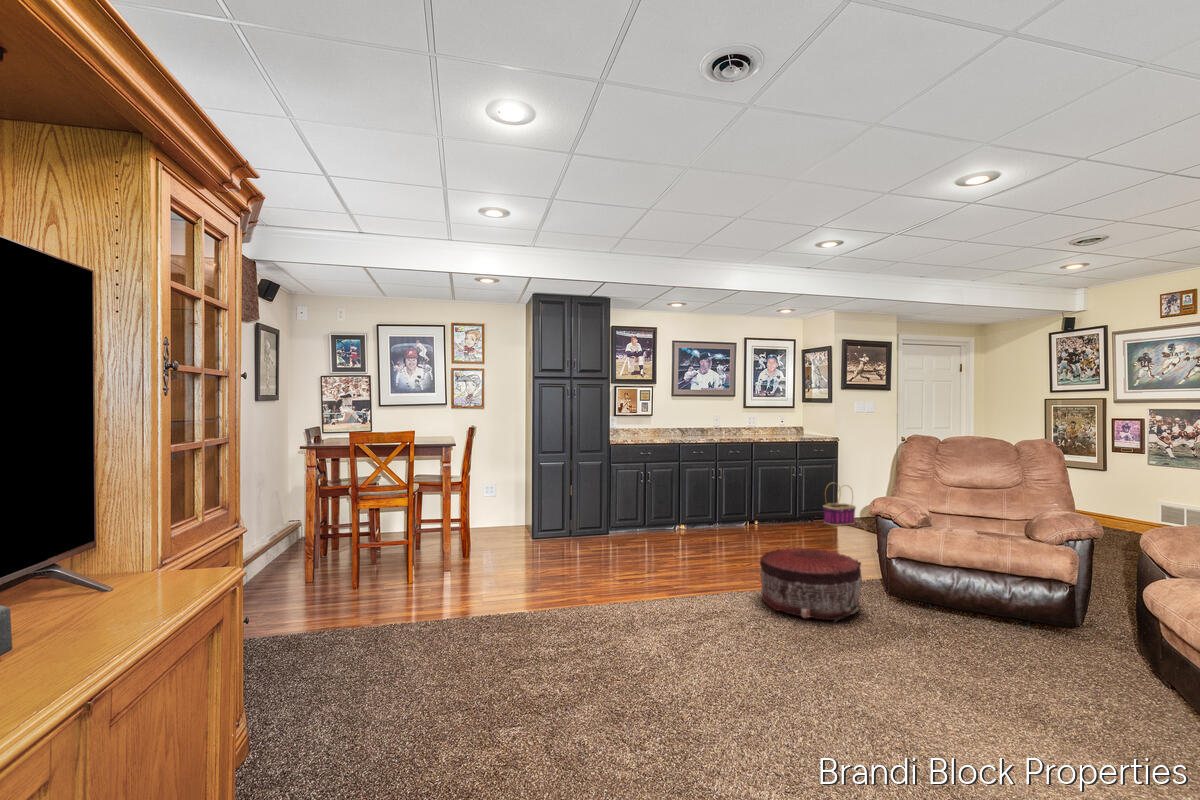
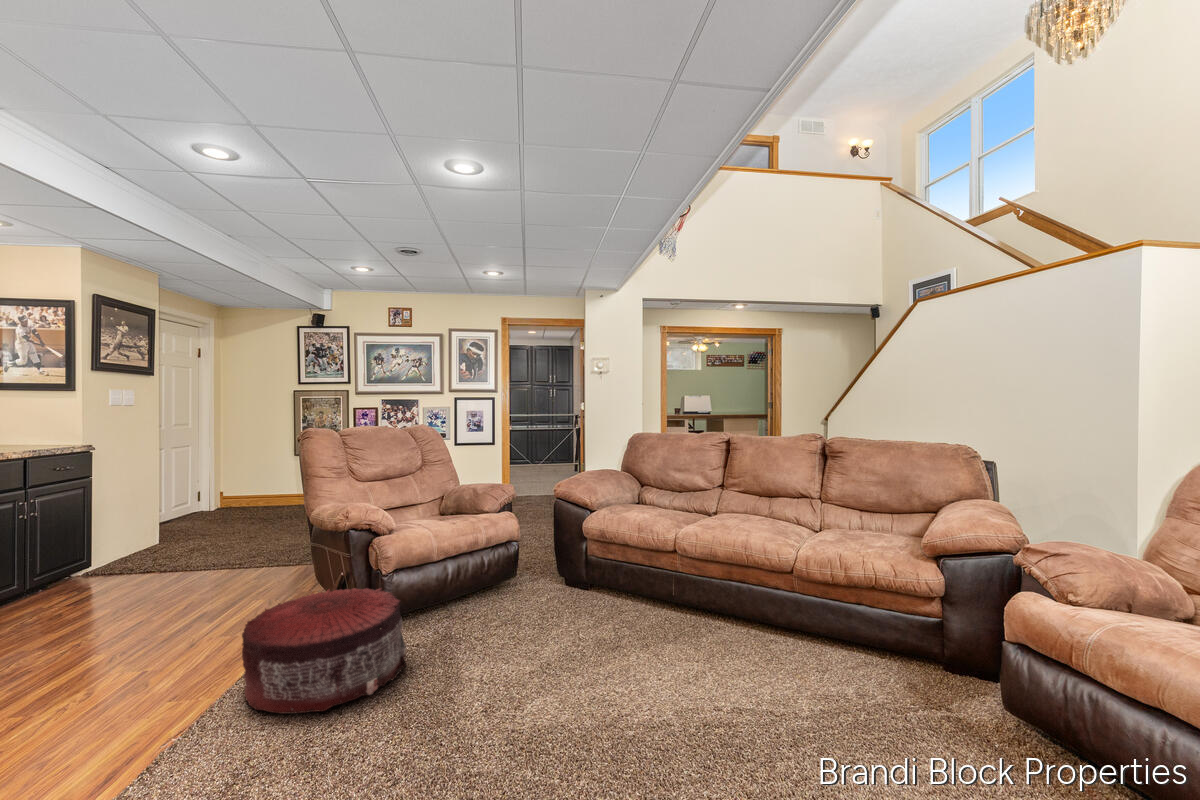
basket: present [823,487,856,526] -> none [78,513,132,582]

